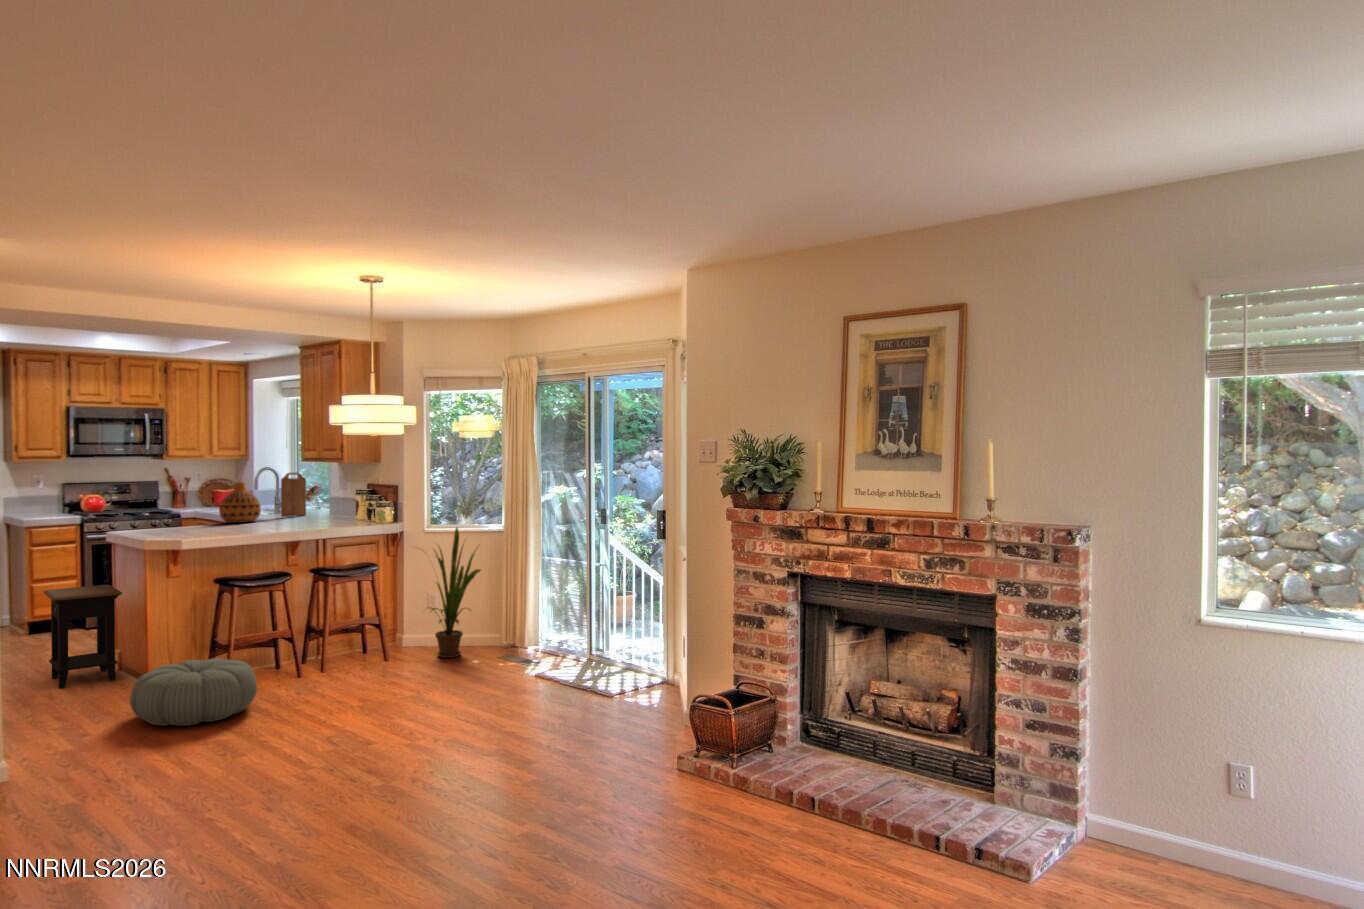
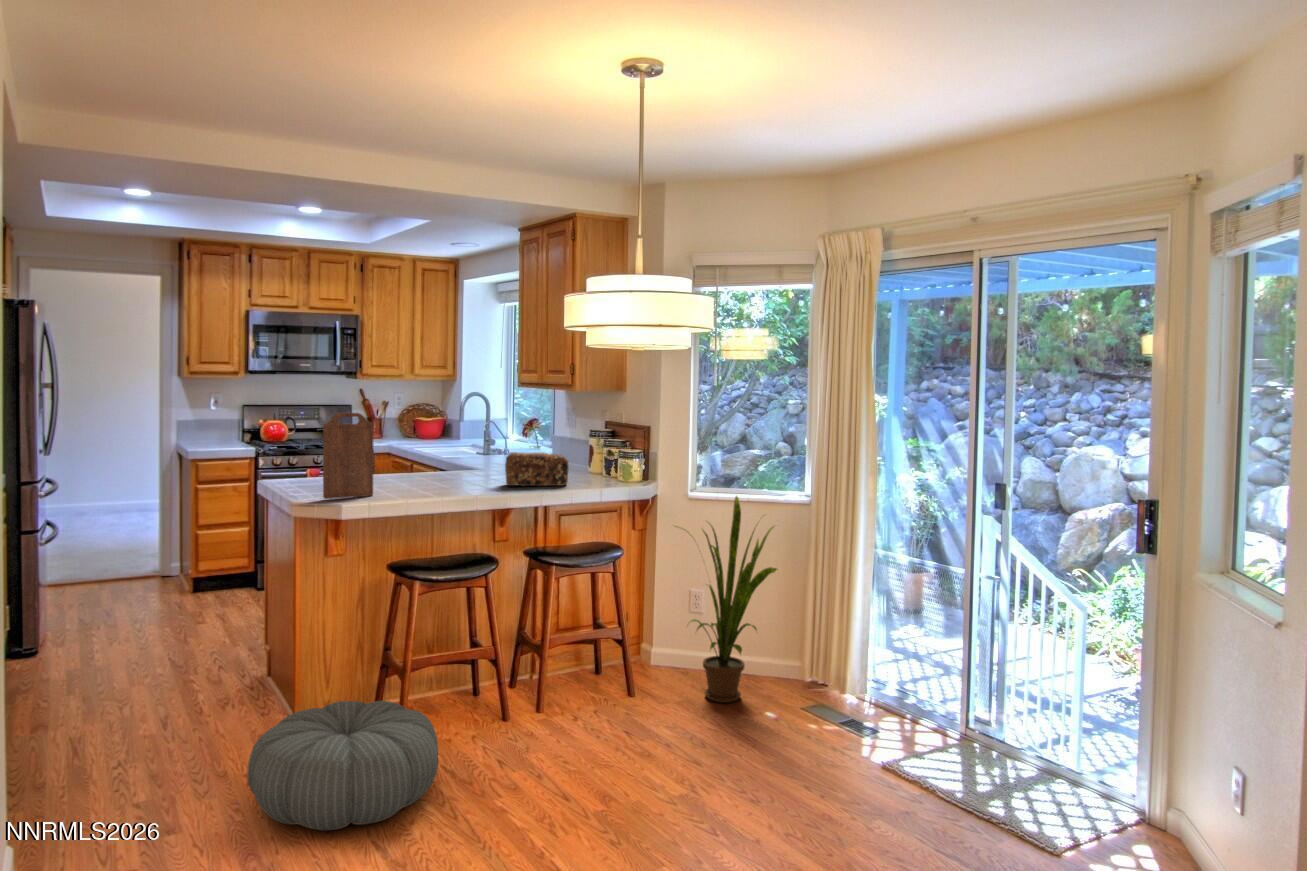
cutting board: present [281,472,306,517] -> present [323,413,374,499]
vase: present [219,482,261,523] -> none [410,413,463,470]
bread loaf: none [295,504,340,527] -> present [505,452,568,486]
side table: present [44,585,122,688] -> none [176,553,270,705]

